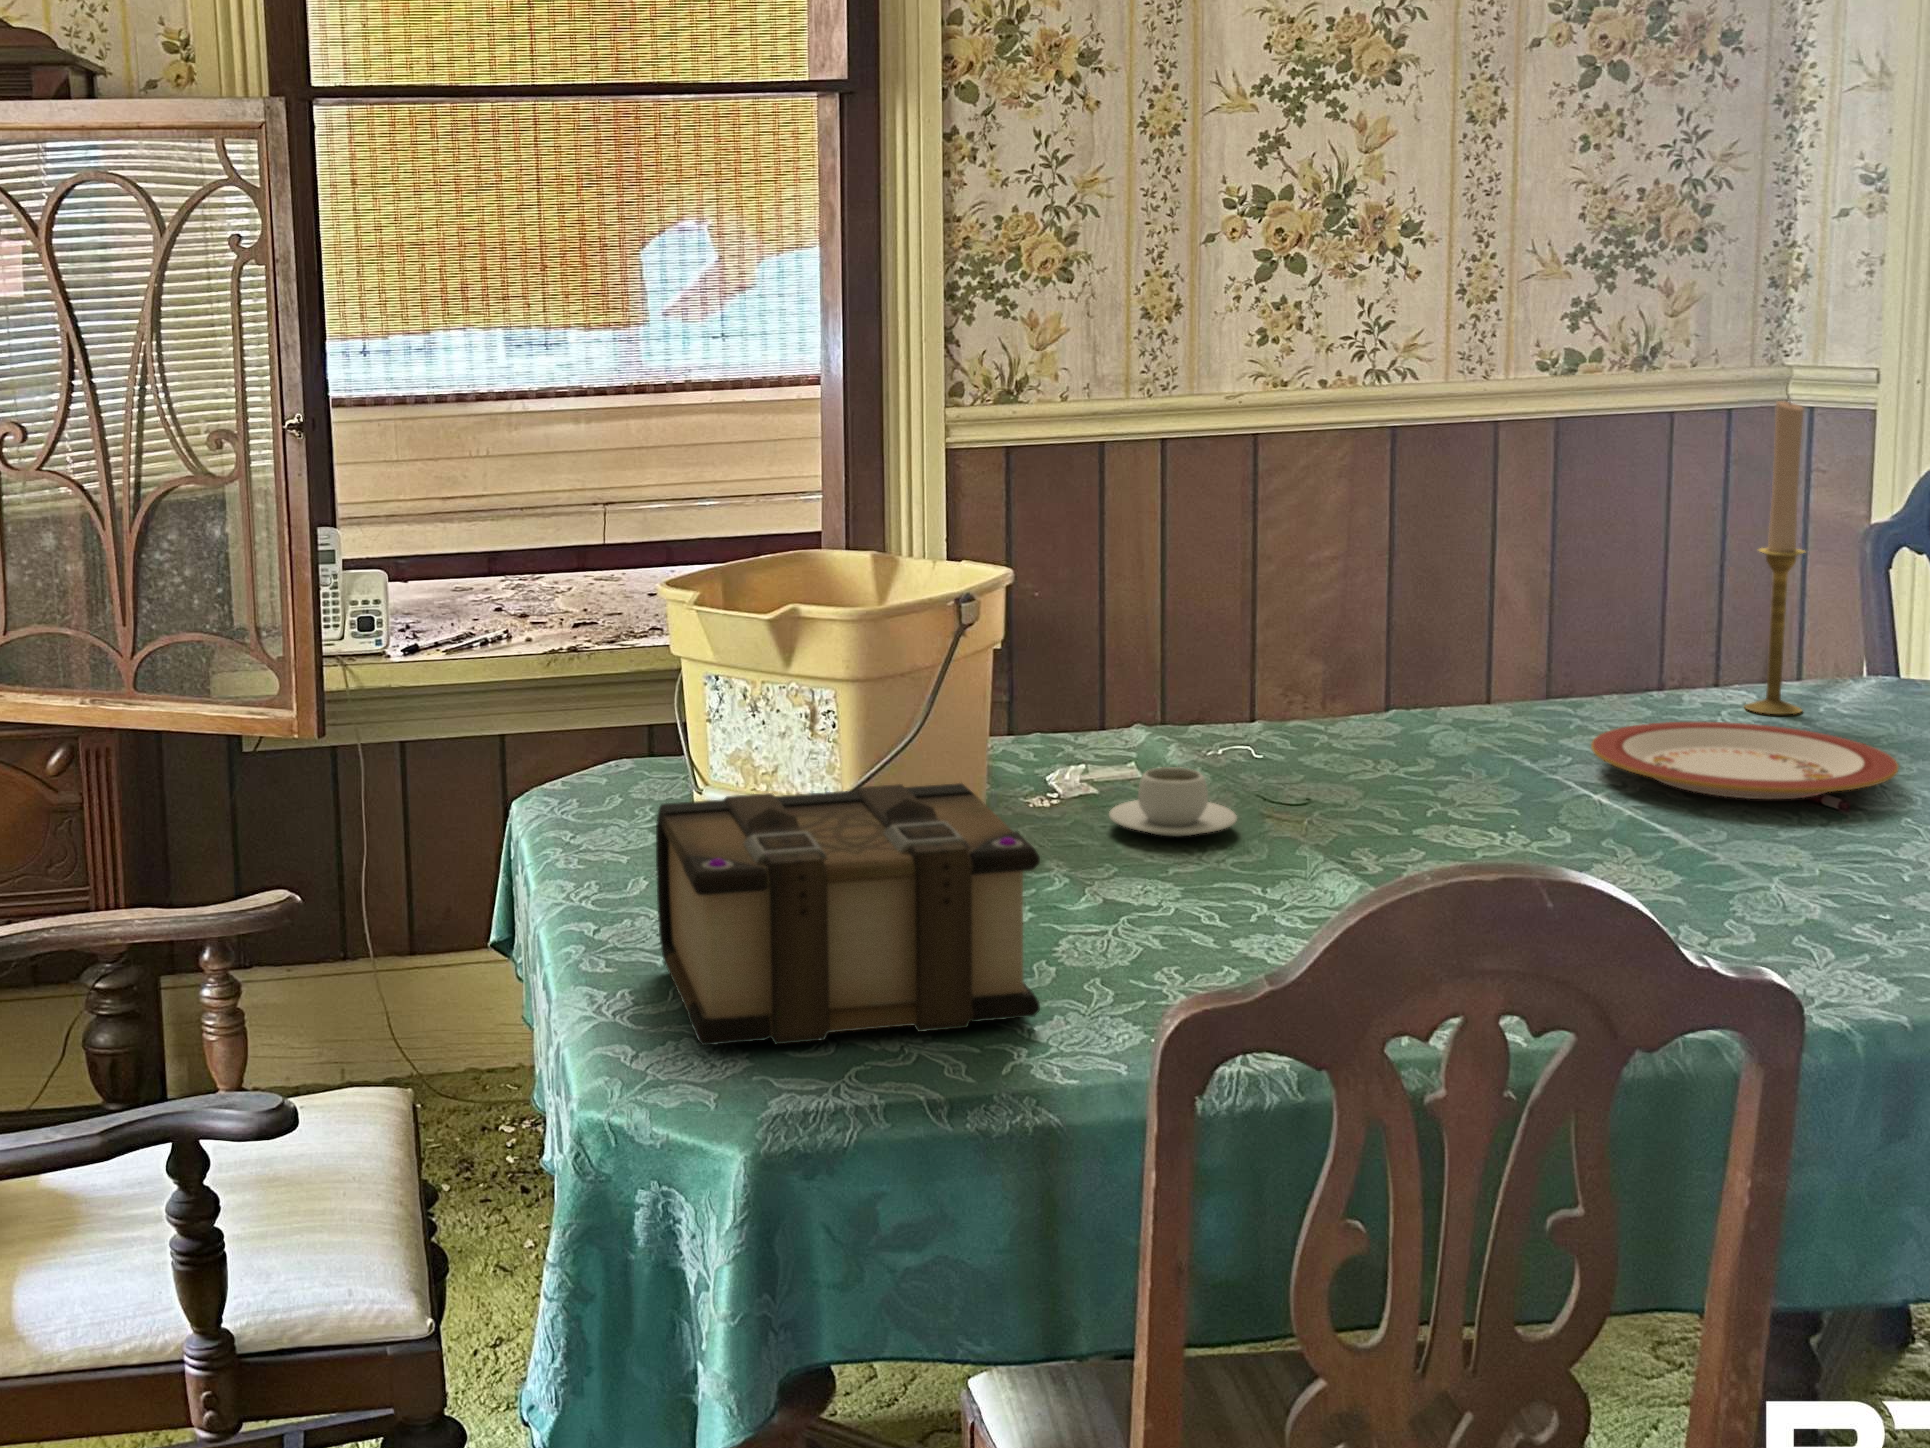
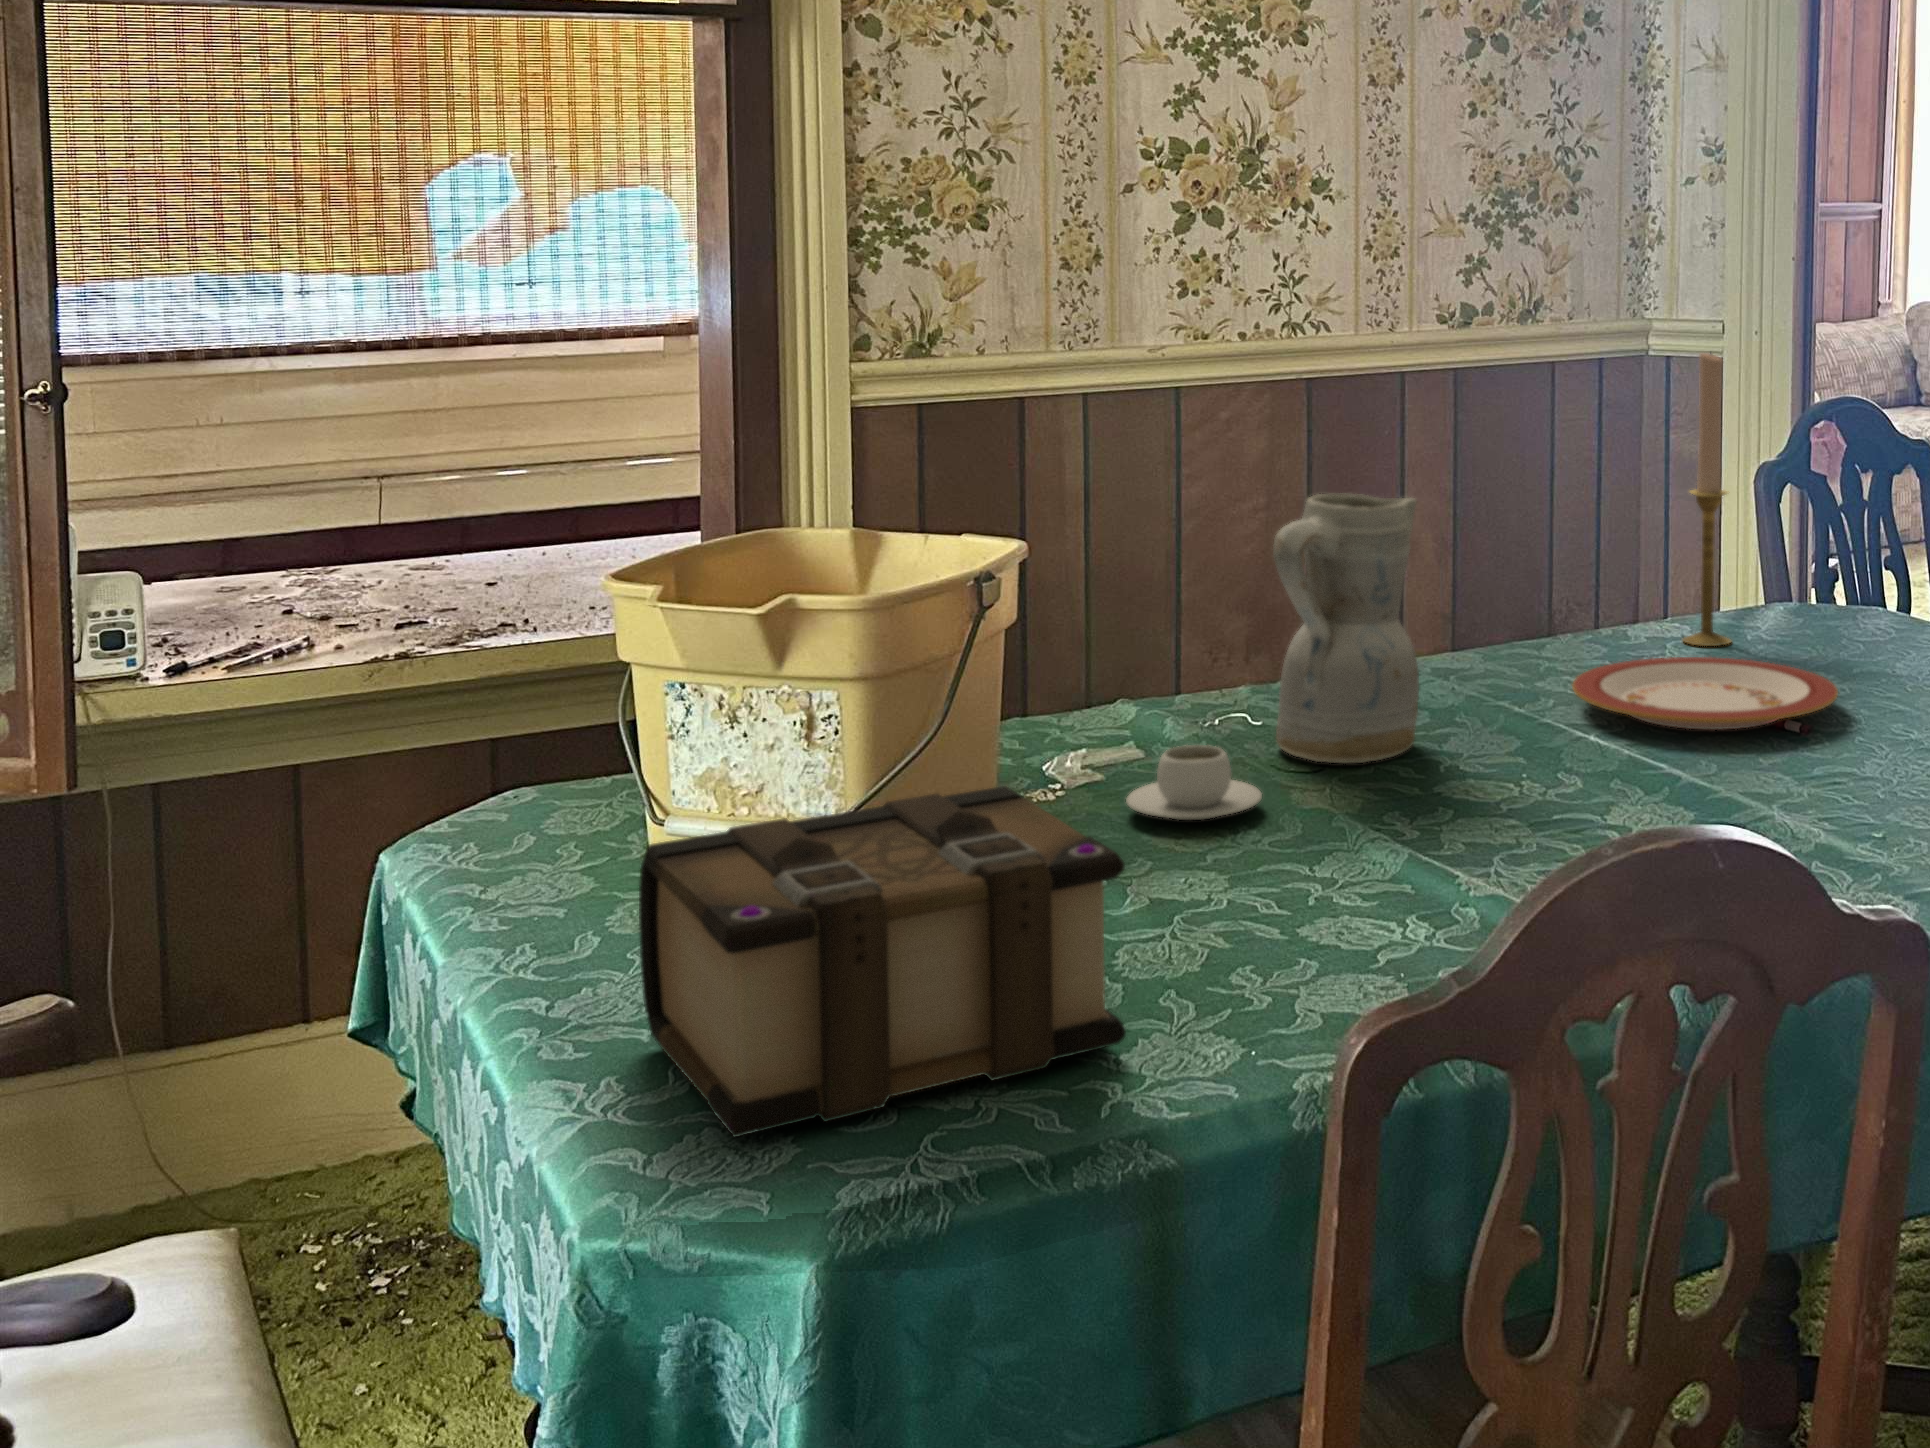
ceramic pitcher: none [1265,537,1420,799] -> present [1273,493,1419,763]

